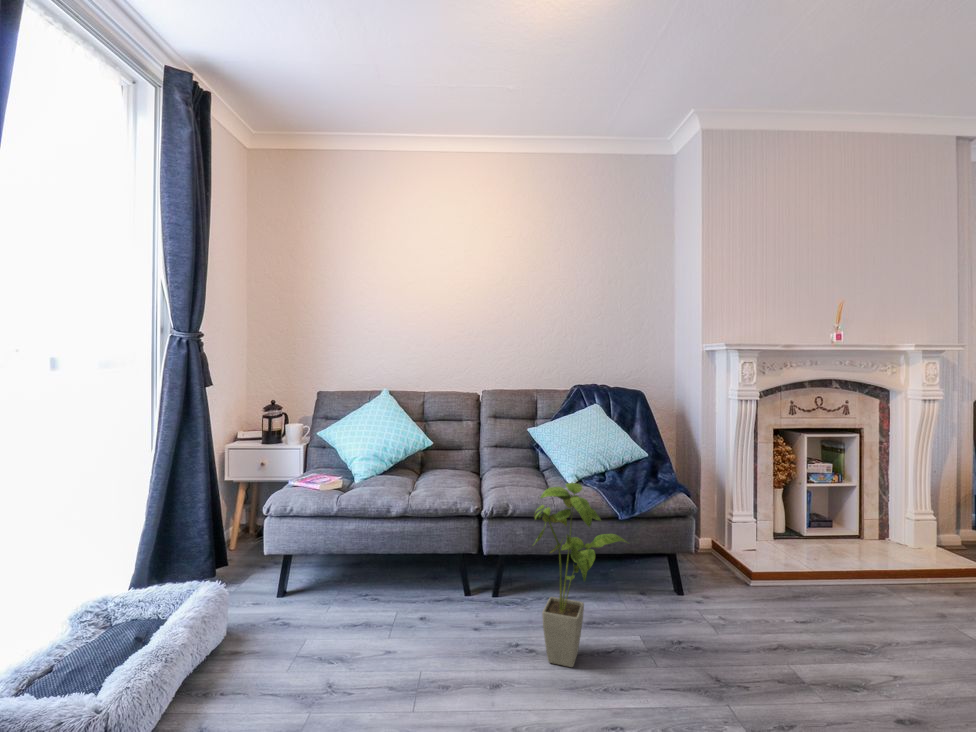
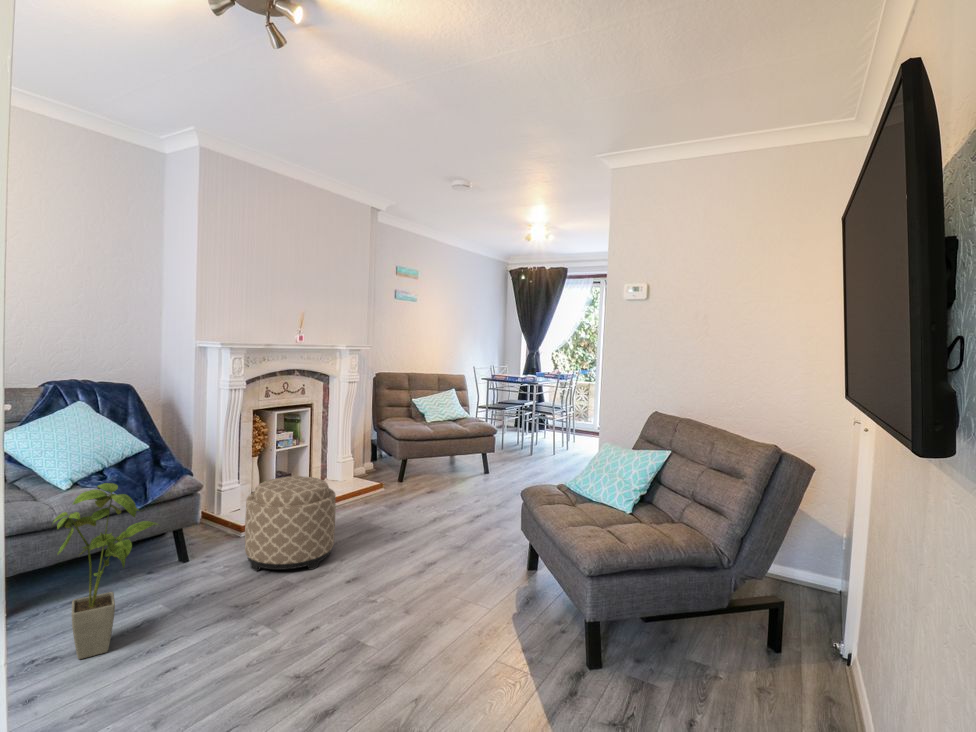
ottoman: none [745,520,887,673] -> present [245,476,336,571]

